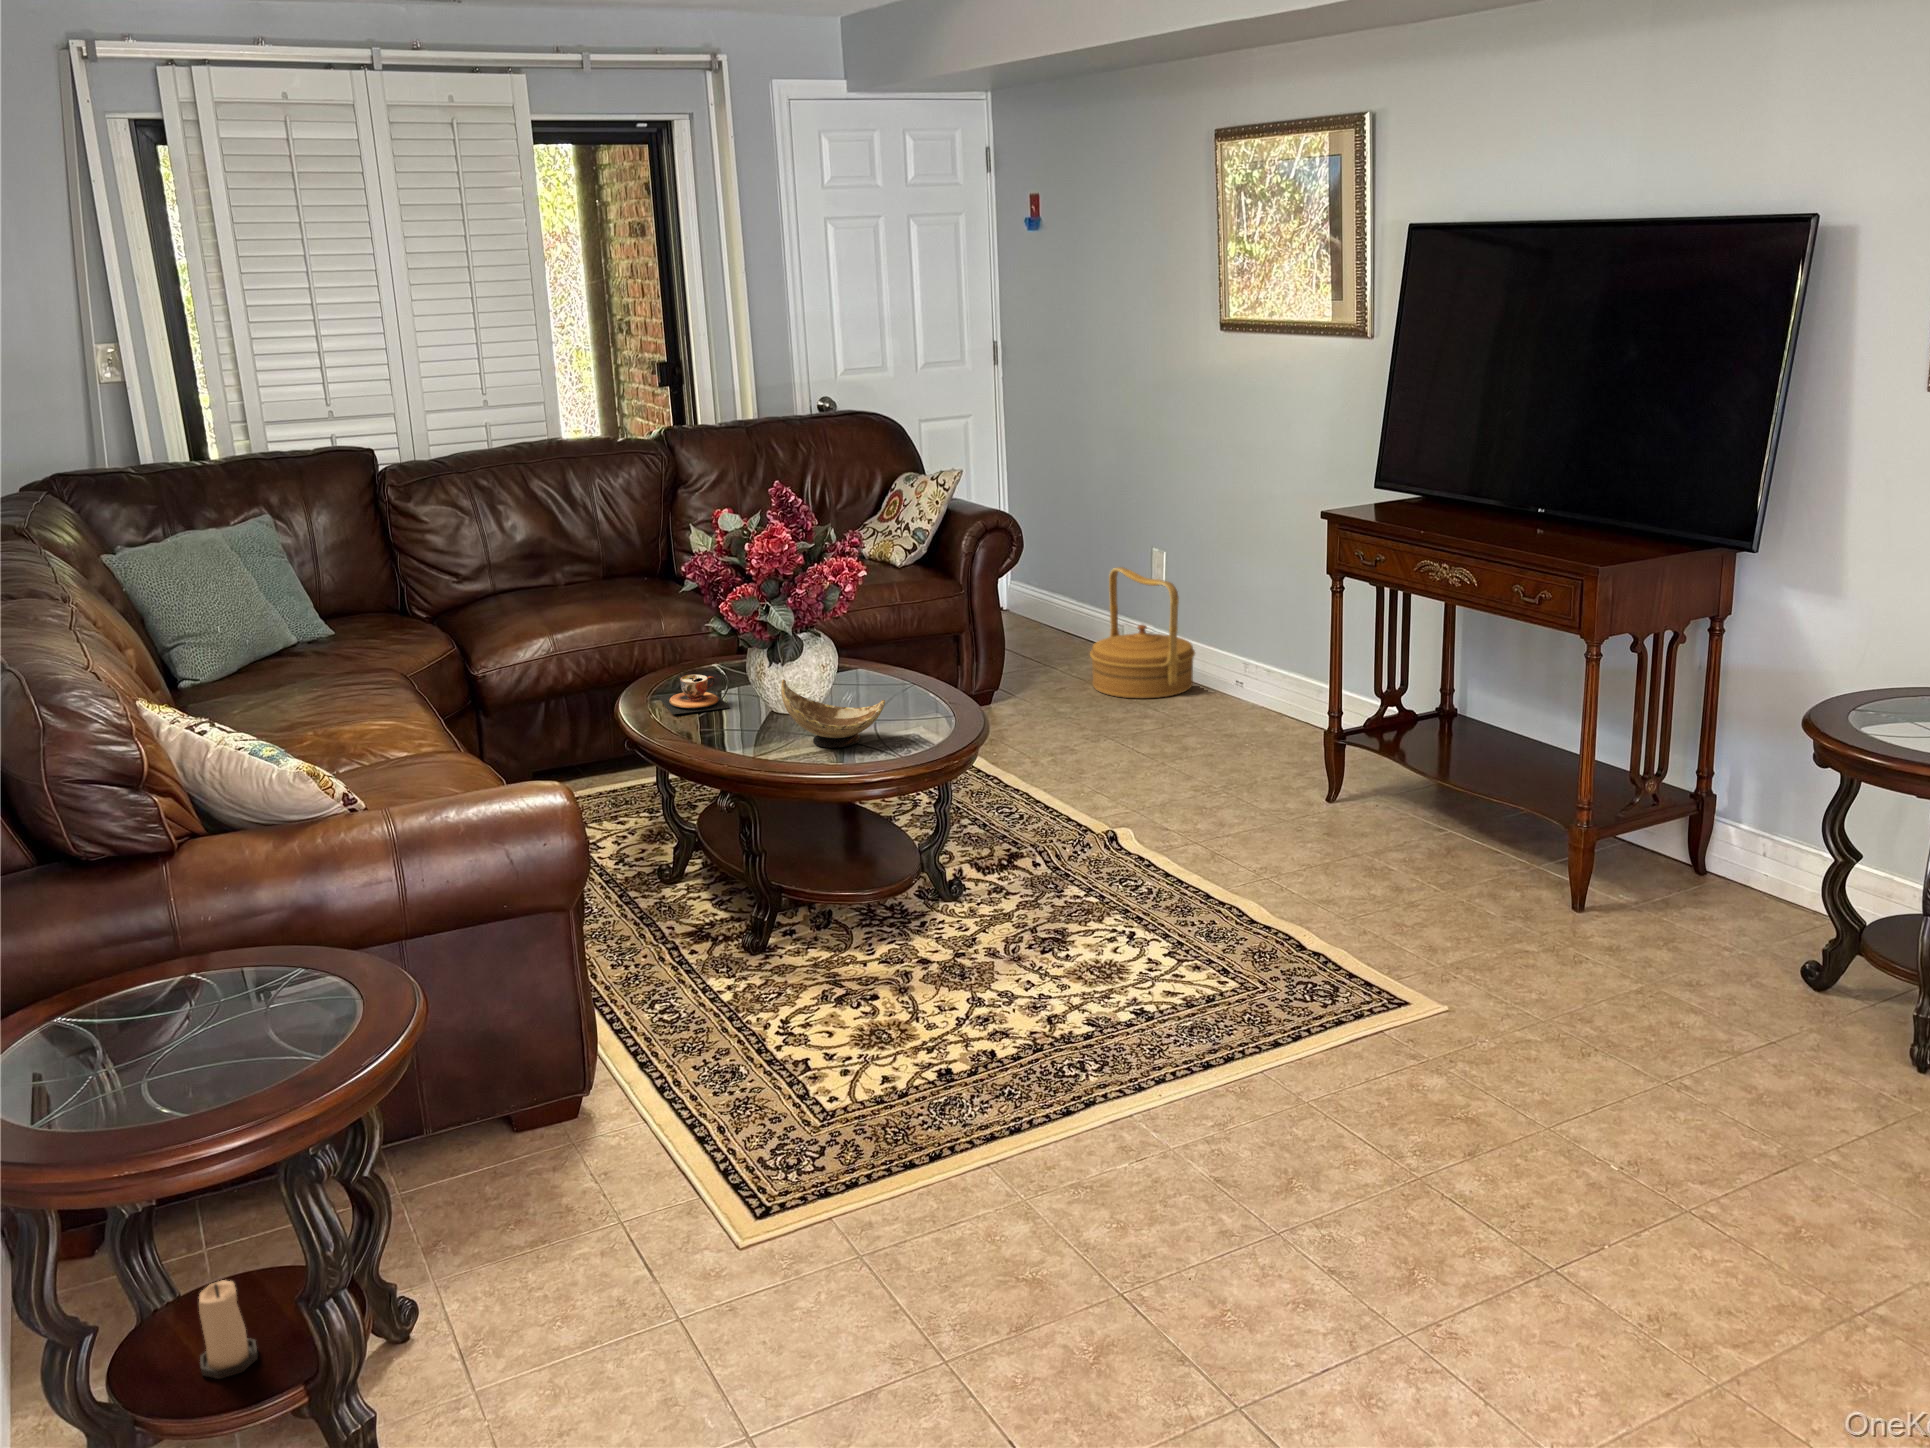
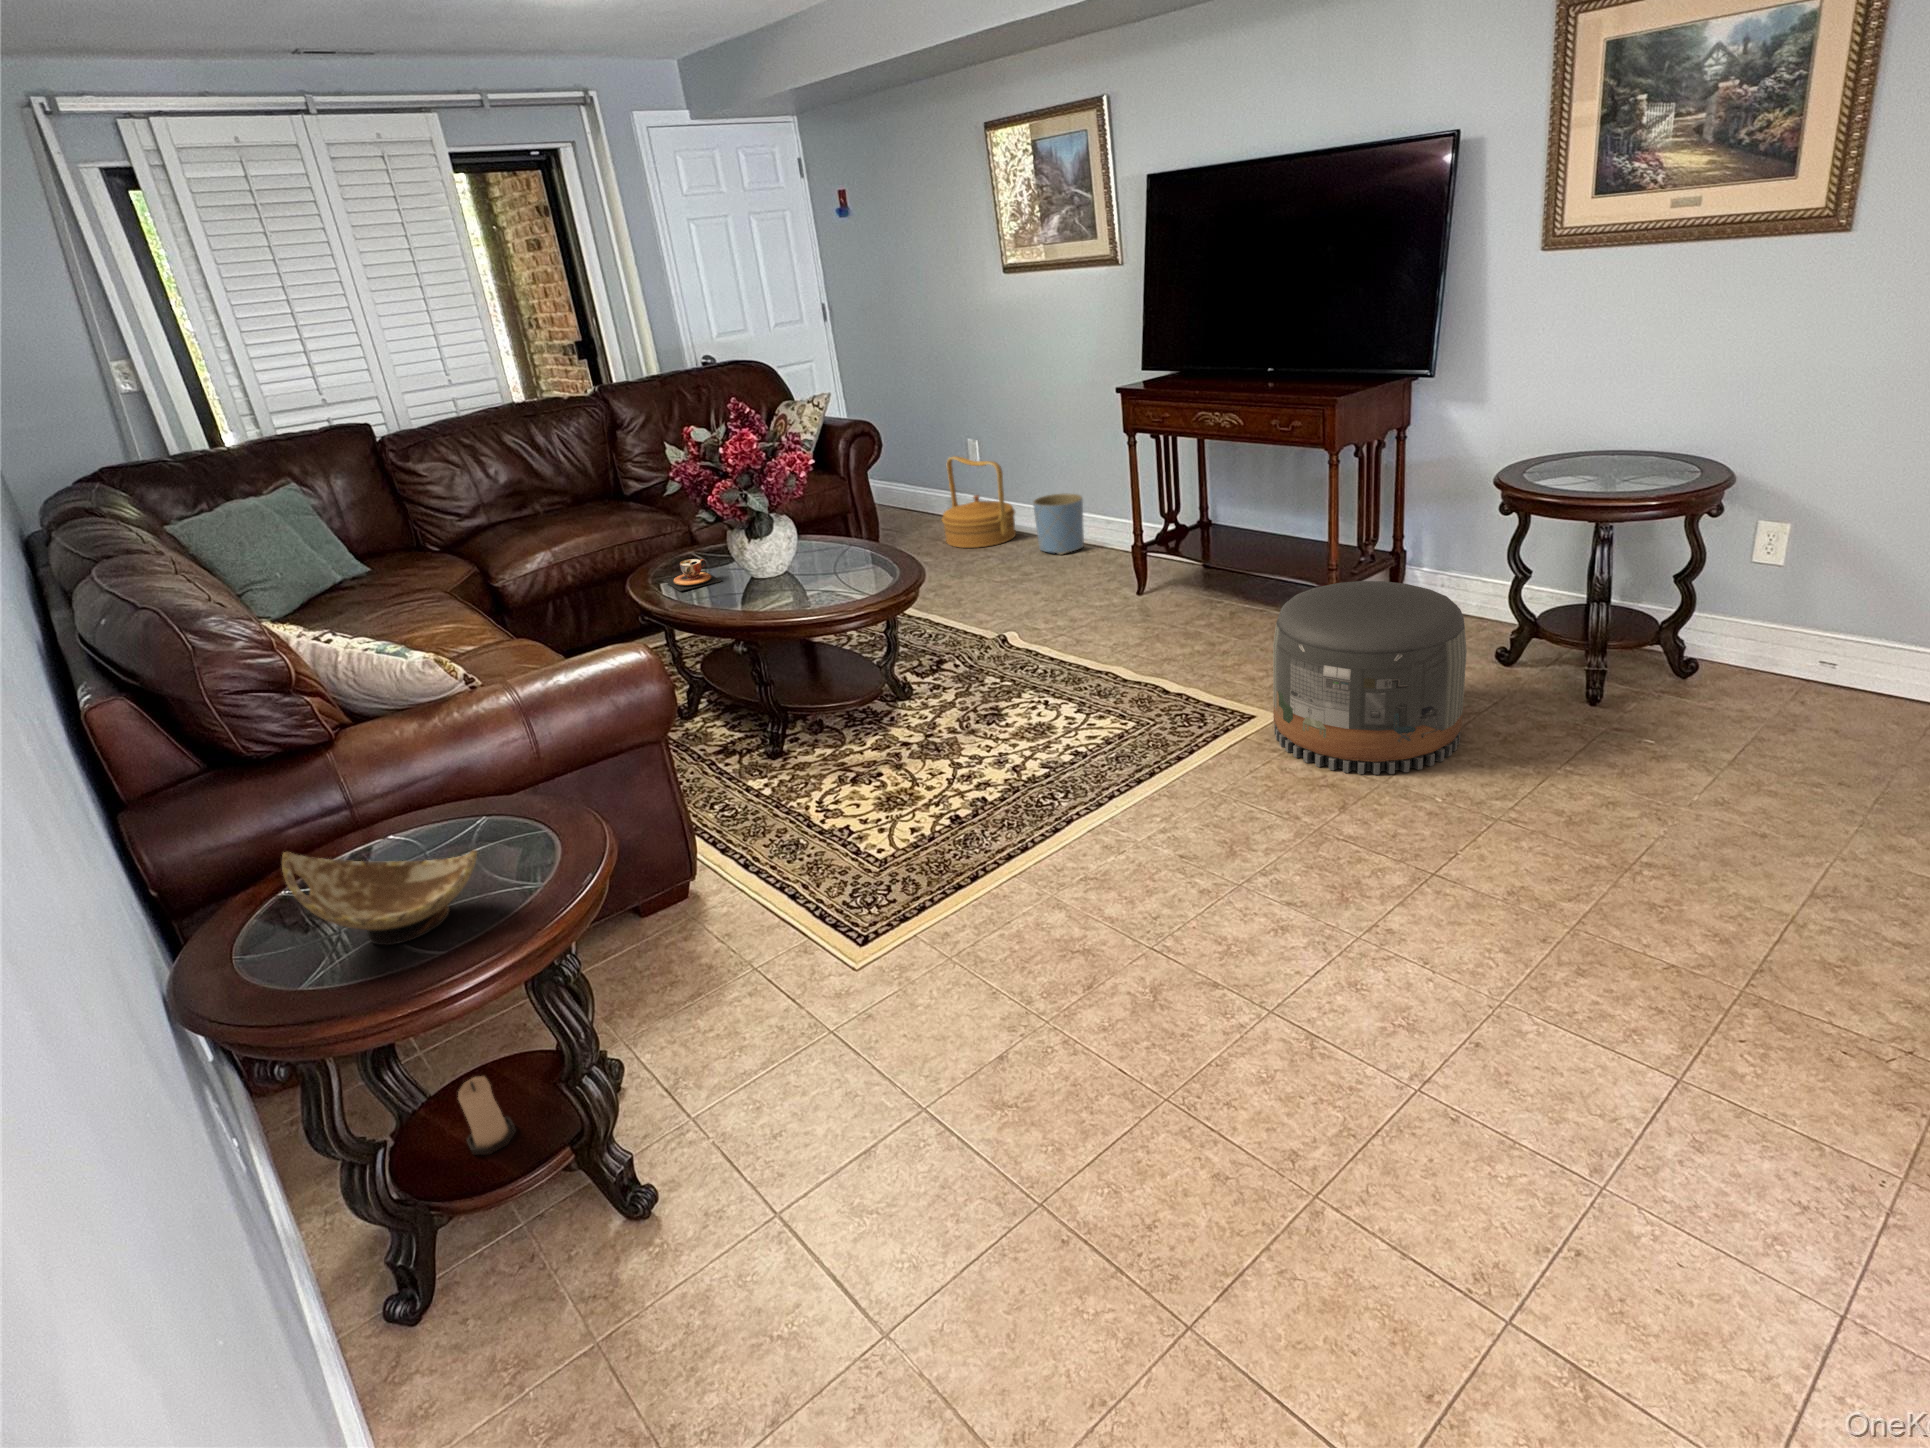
planter: none [1212,638,1283,725] -> present [1033,494,1084,555]
decorative bowl: present [781,679,885,748] -> present [282,849,477,945]
pouf: none [1426,828,1712,1119] -> present [1273,581,1467,774]

